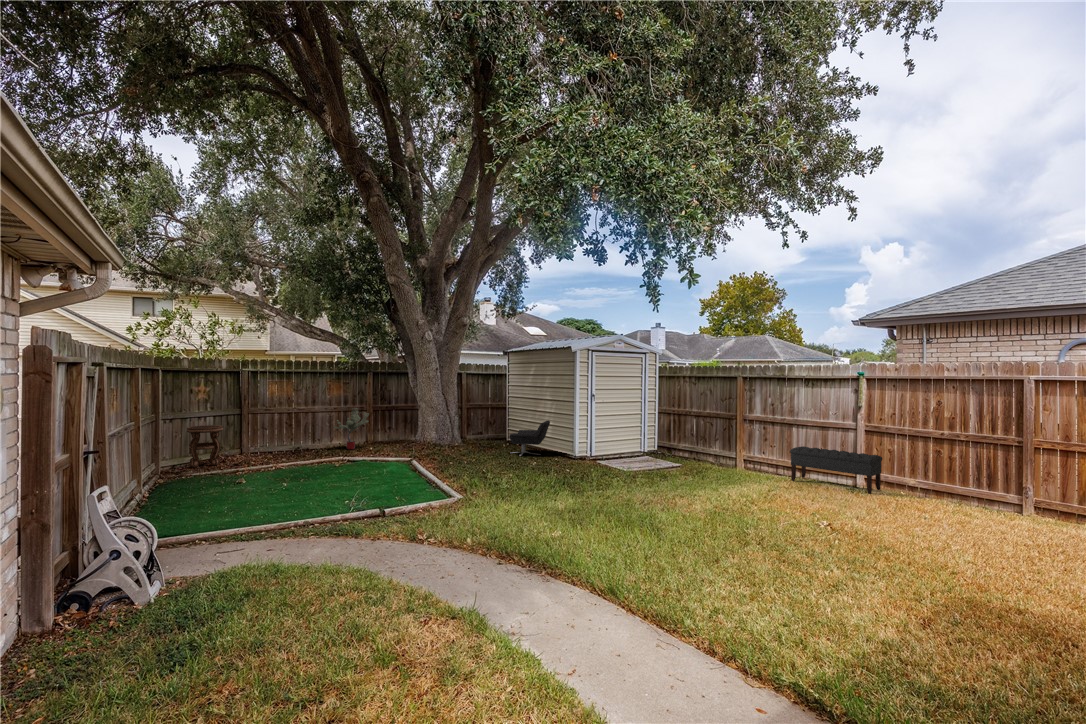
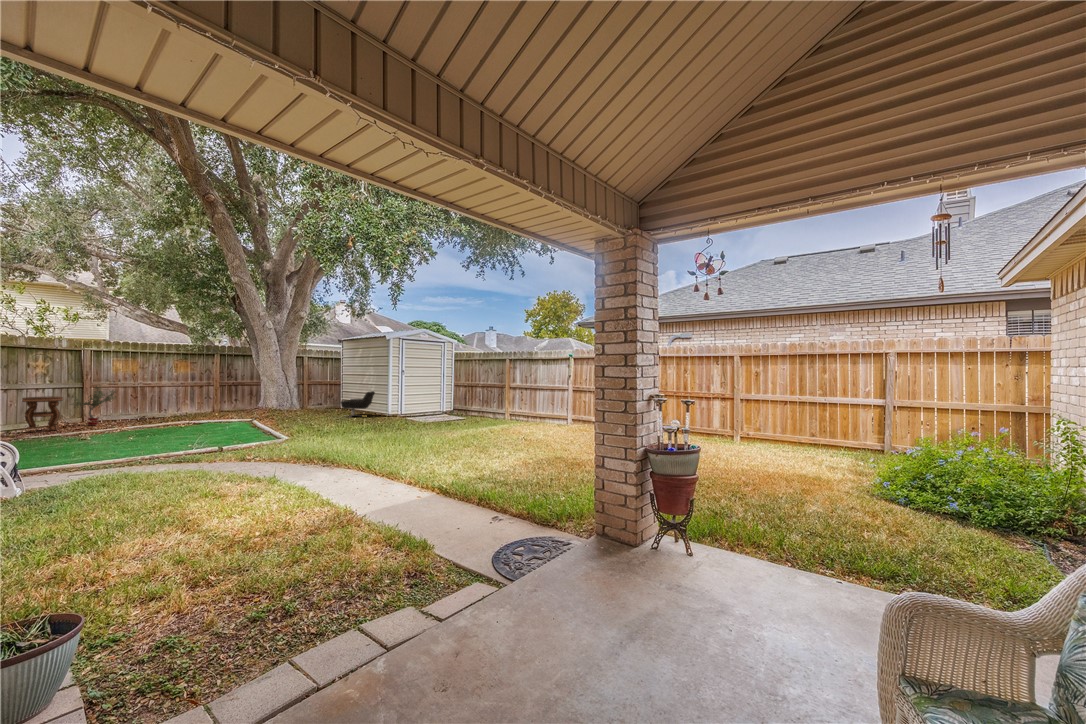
potted tree: present [334,408,369,450] -> present [71,386,116,426]
bench: present [790,446,882,494] -> none [531,402,581,427]

